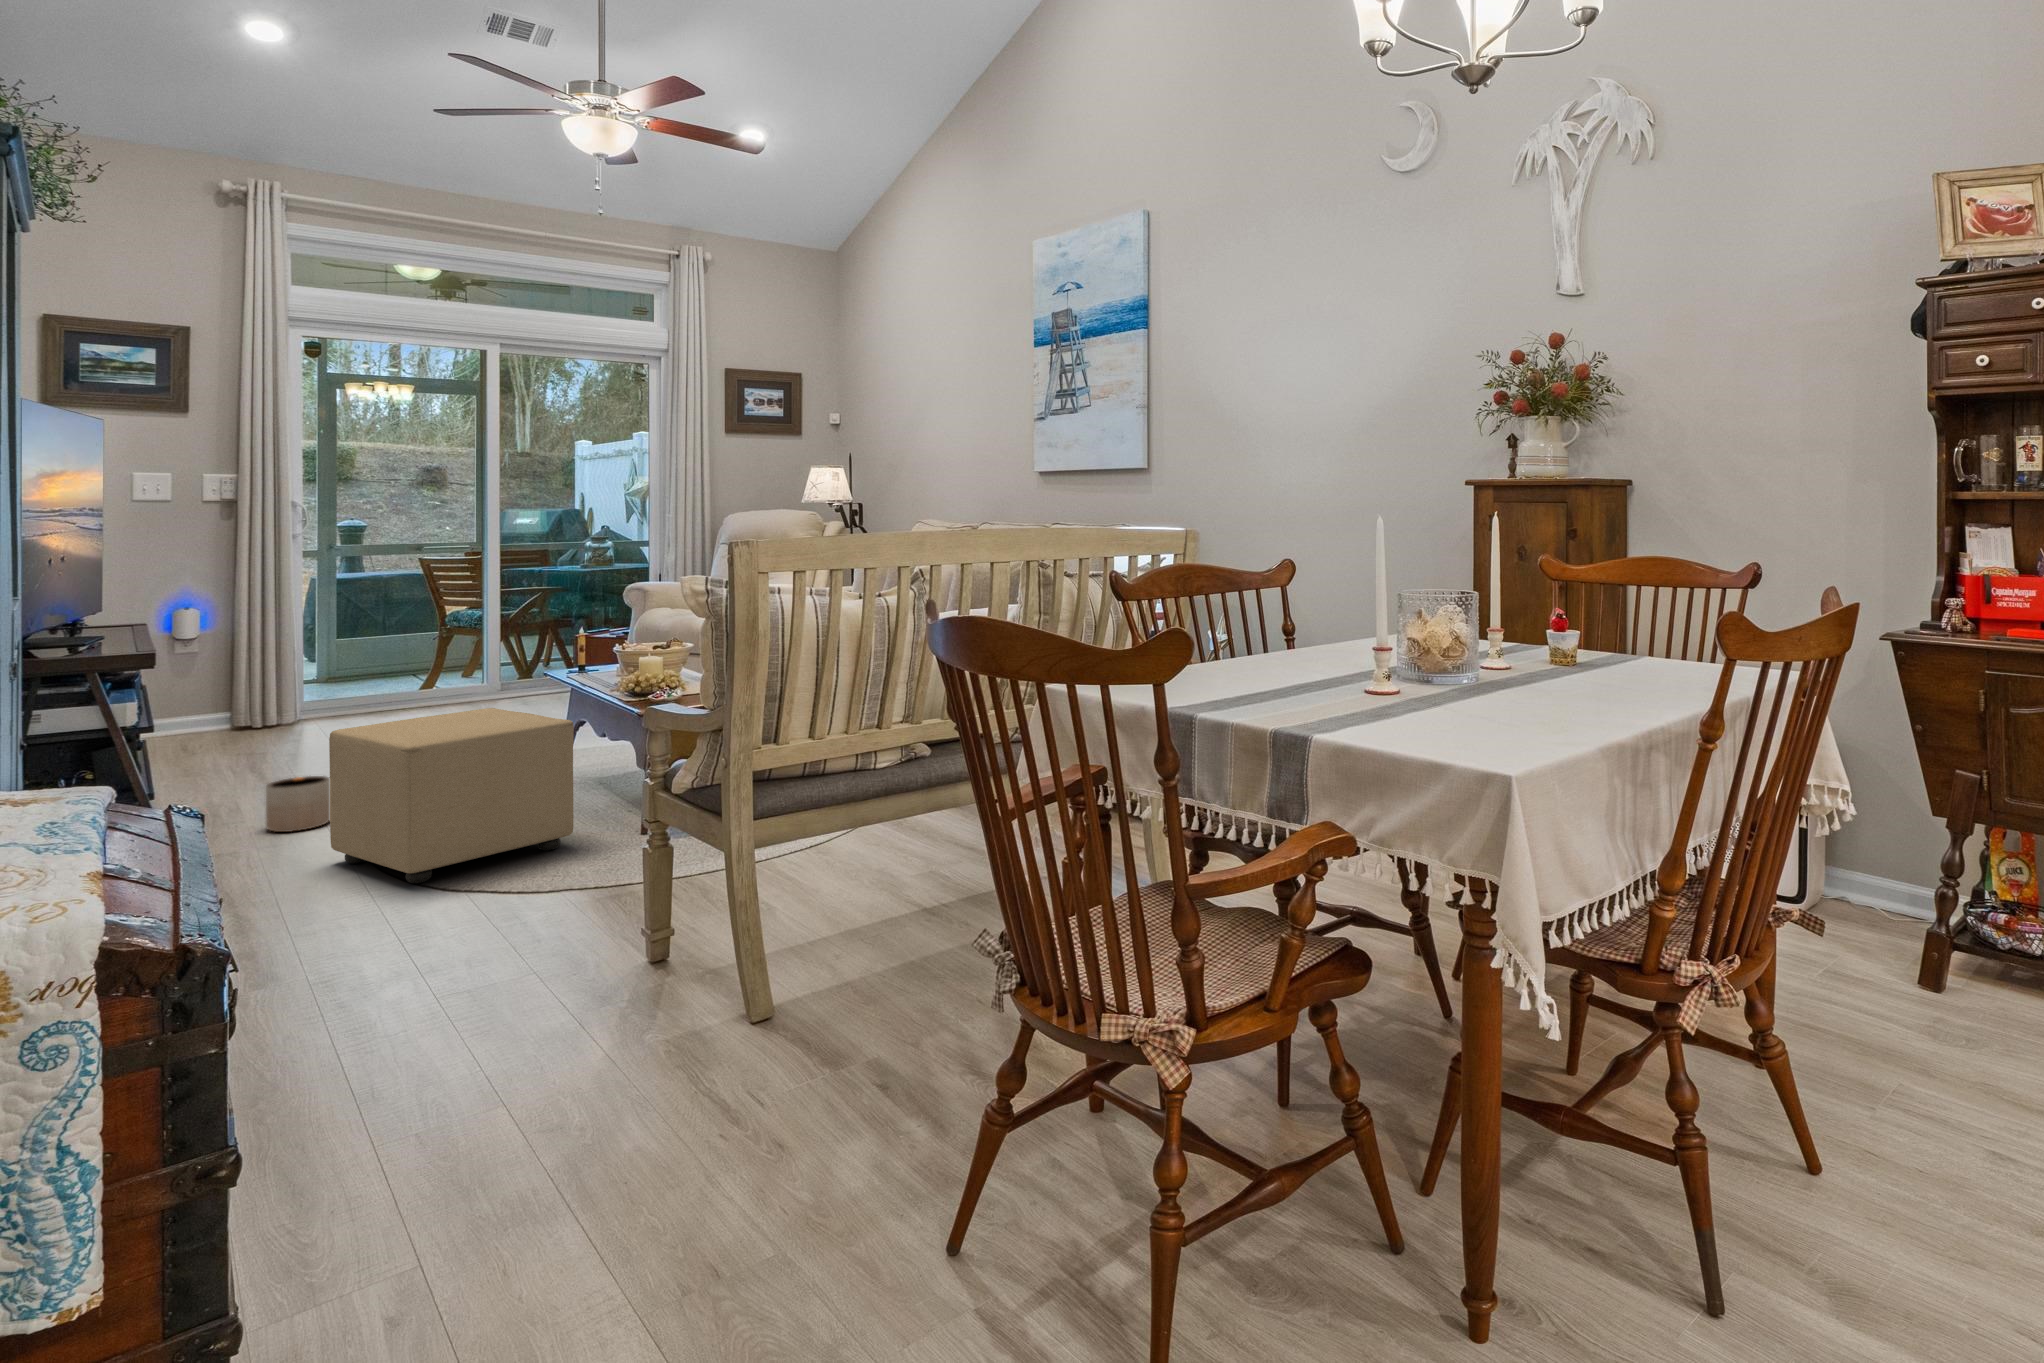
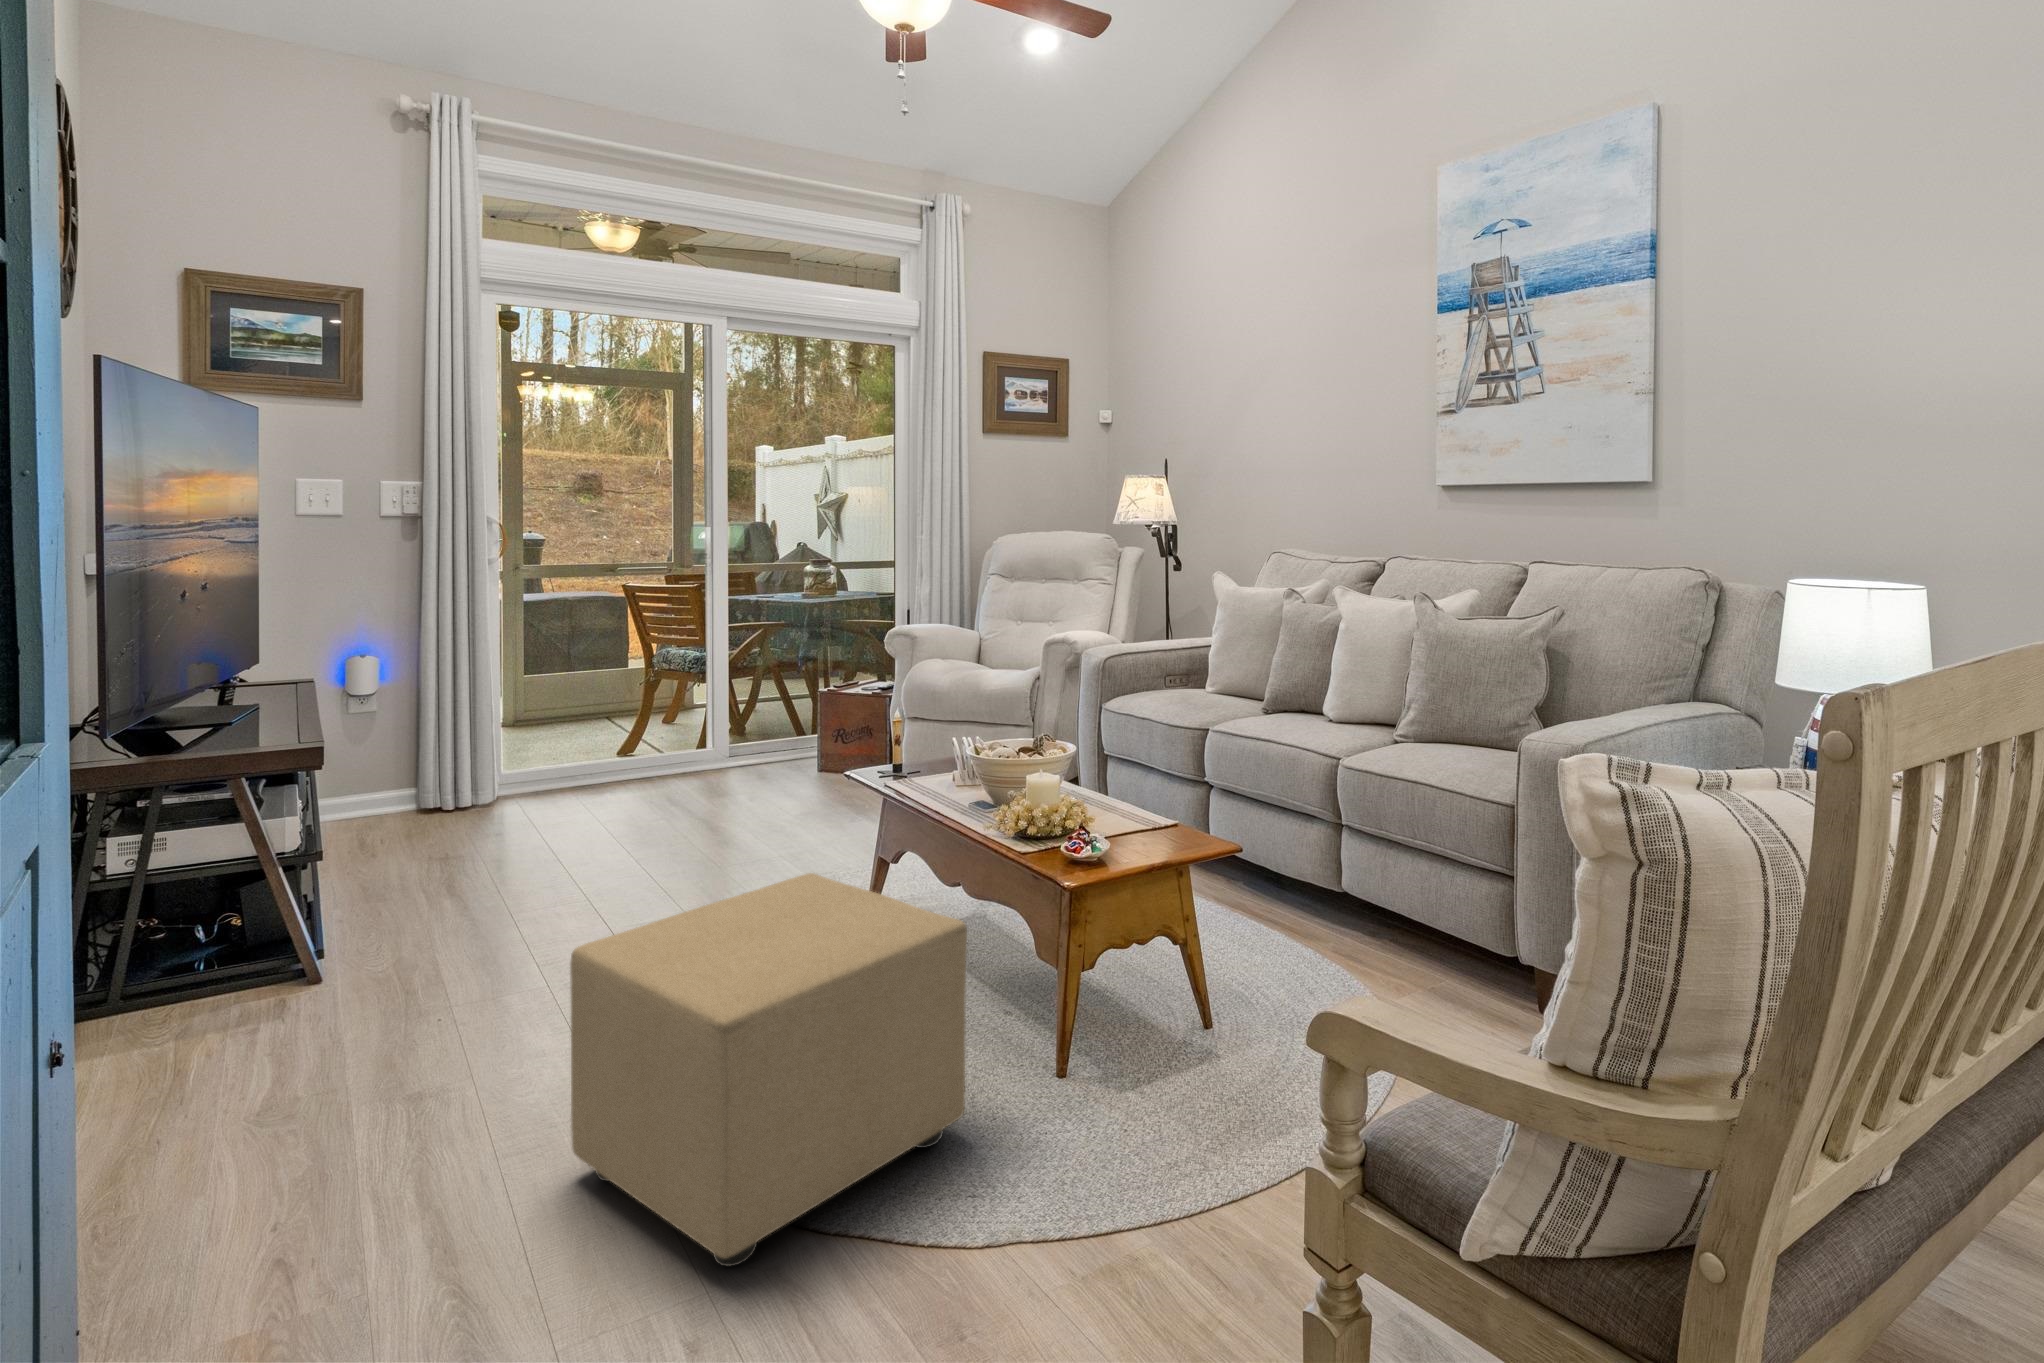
planter: present [266,776,330,832] -> none [462,964,558,1069]

